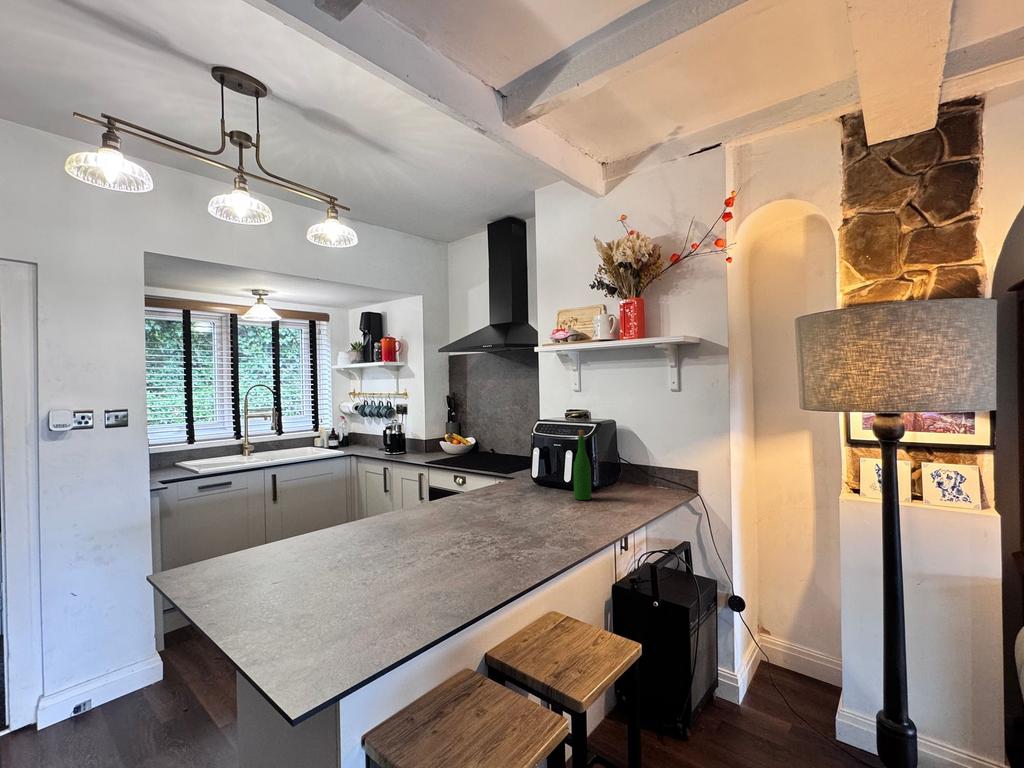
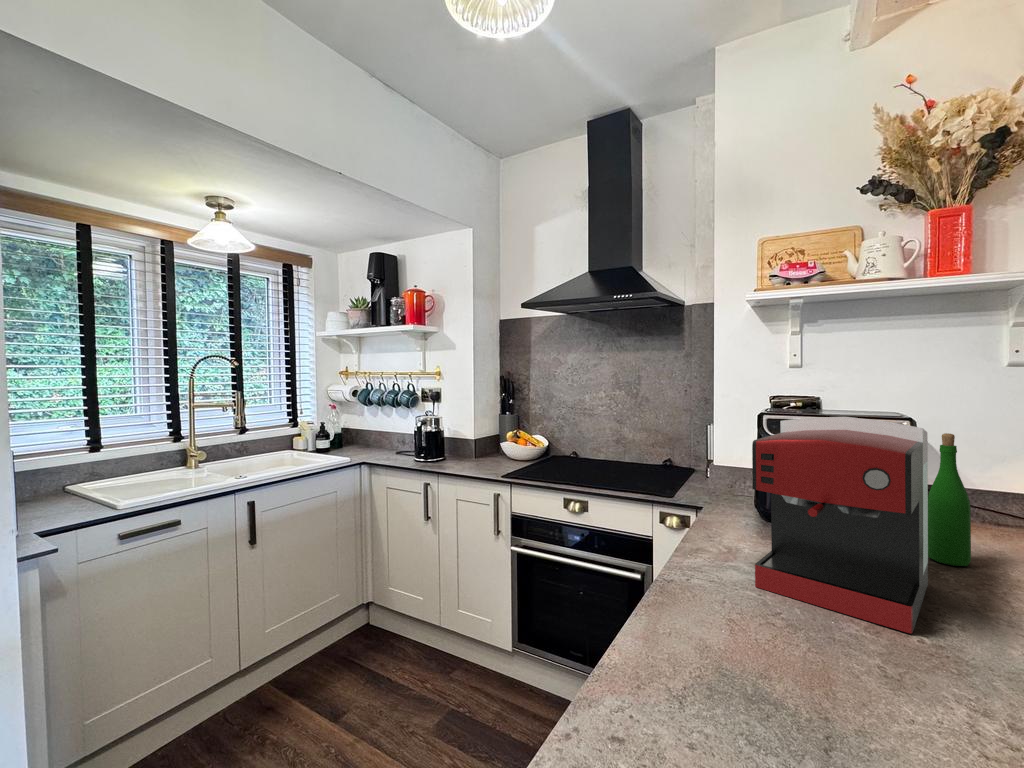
coffee maker: none [454,420,544,514] -> present [752,417,928,633]

